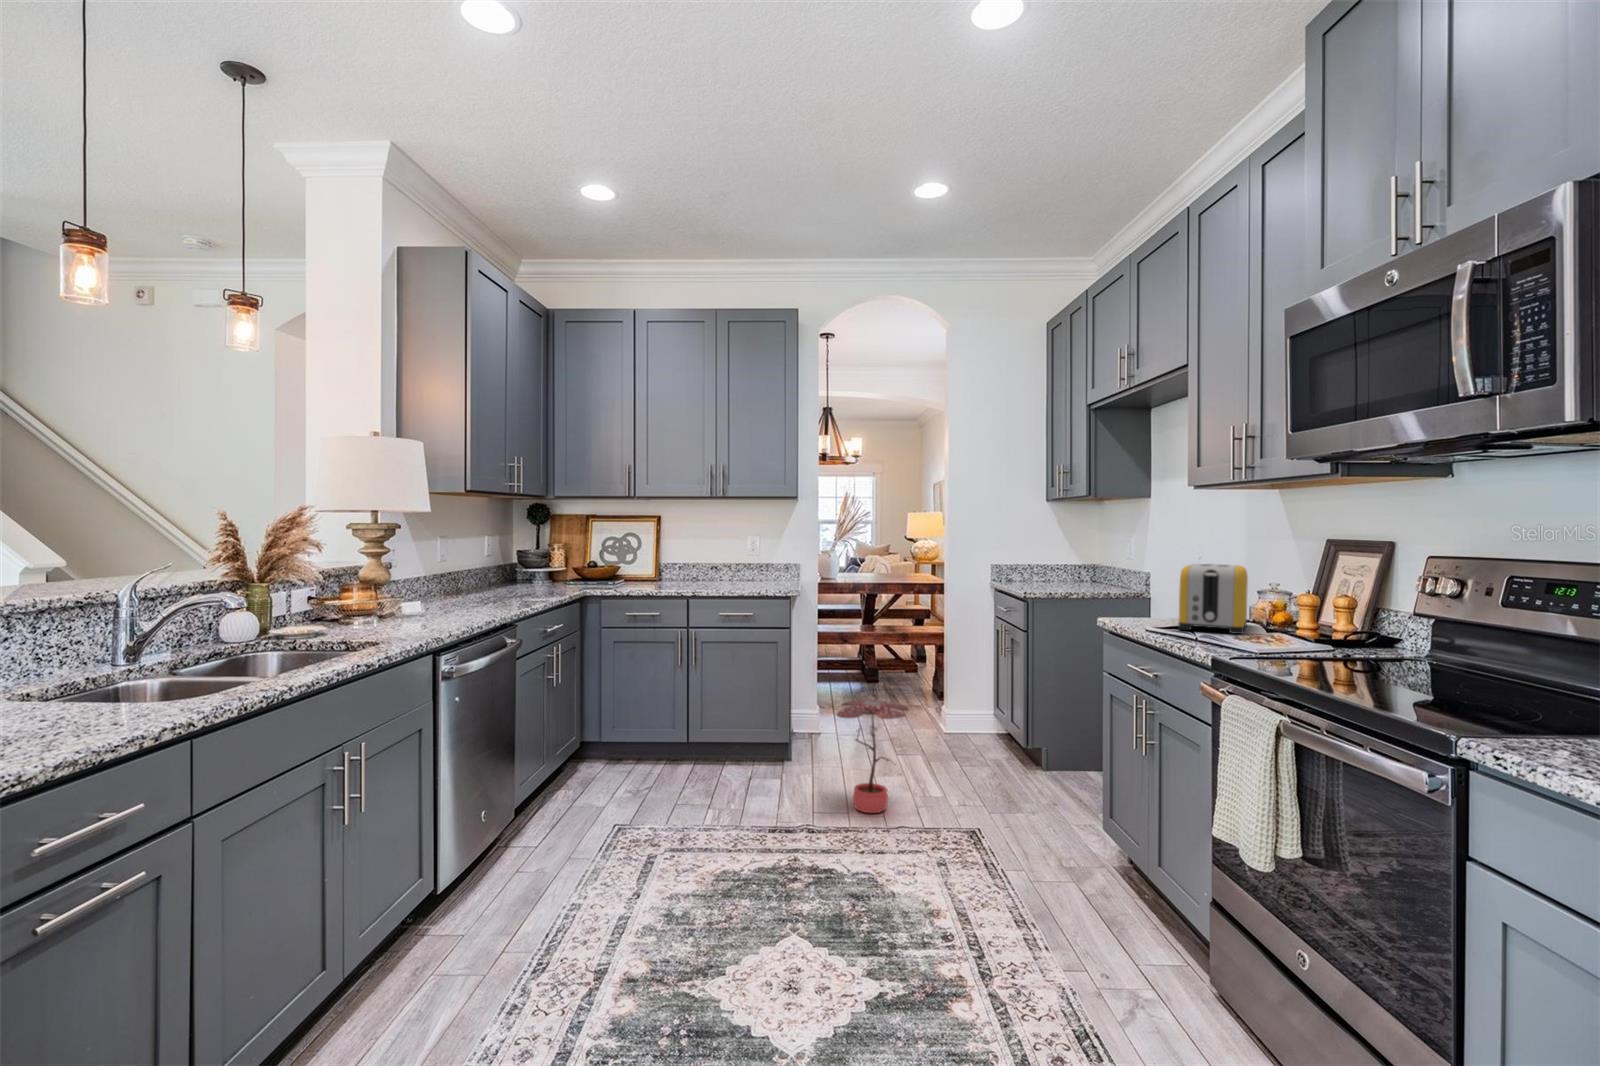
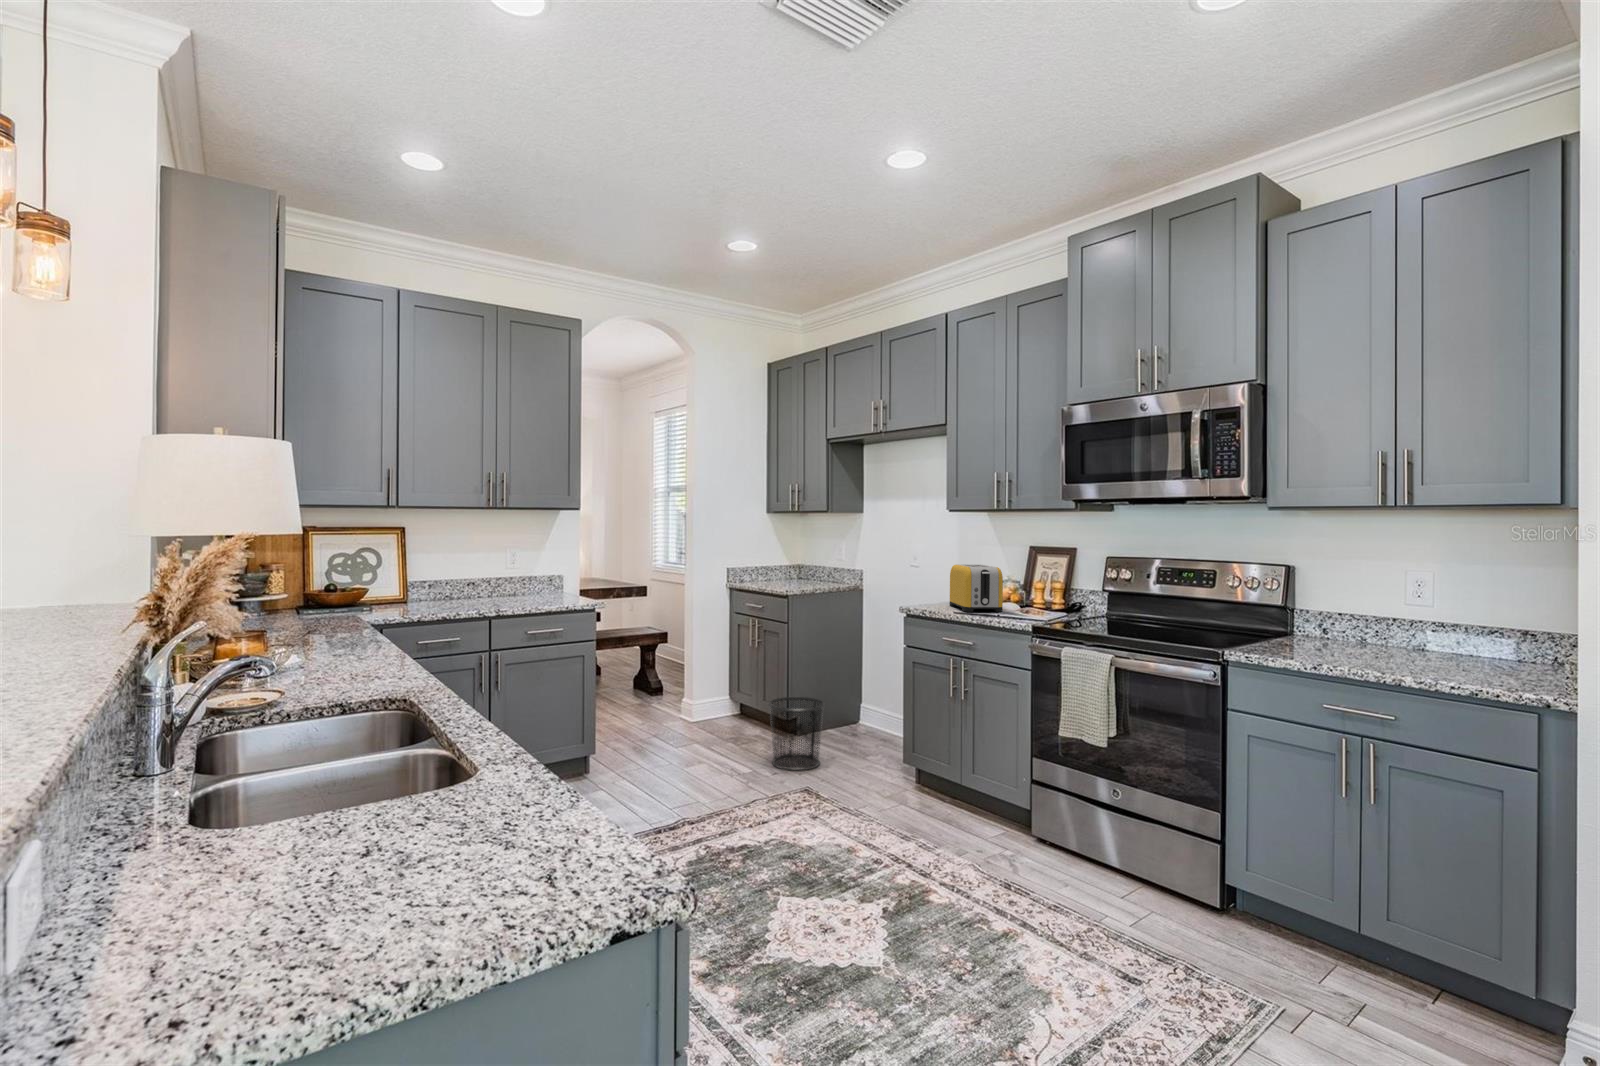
potted plant: present [837,700,909,813] -> none [676,696,746,796]
waste bin: none [970,719,1041,811] -> present [769,697,825,770]

